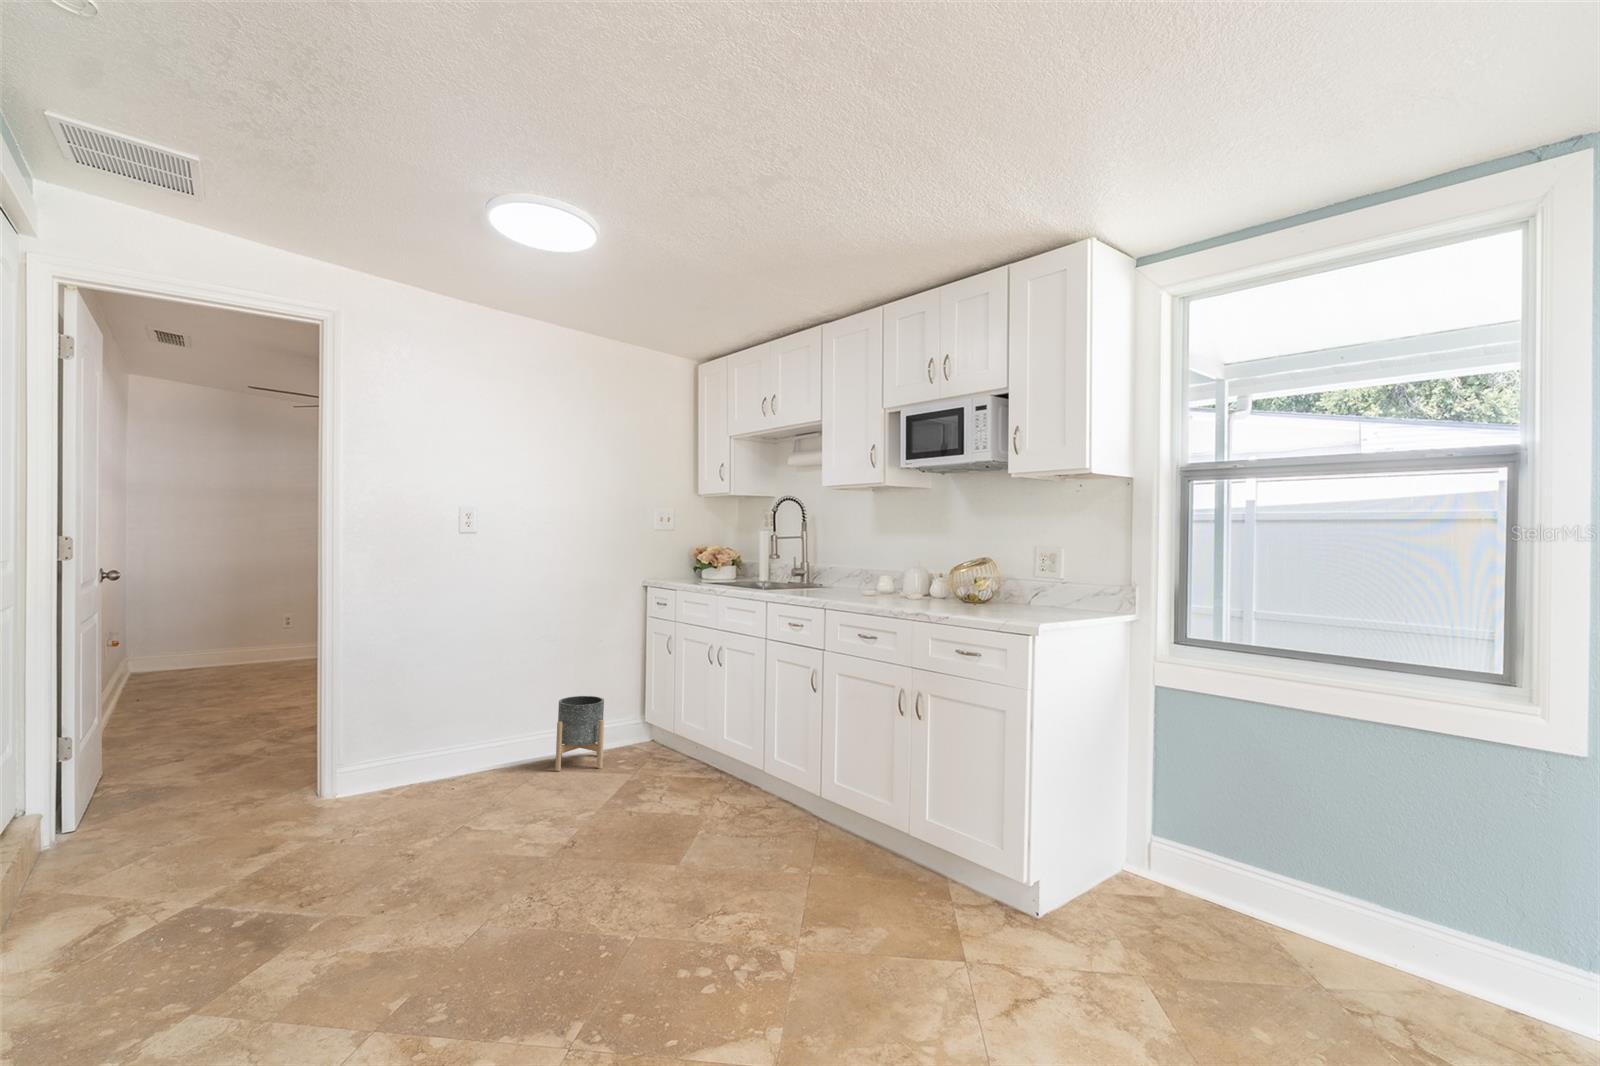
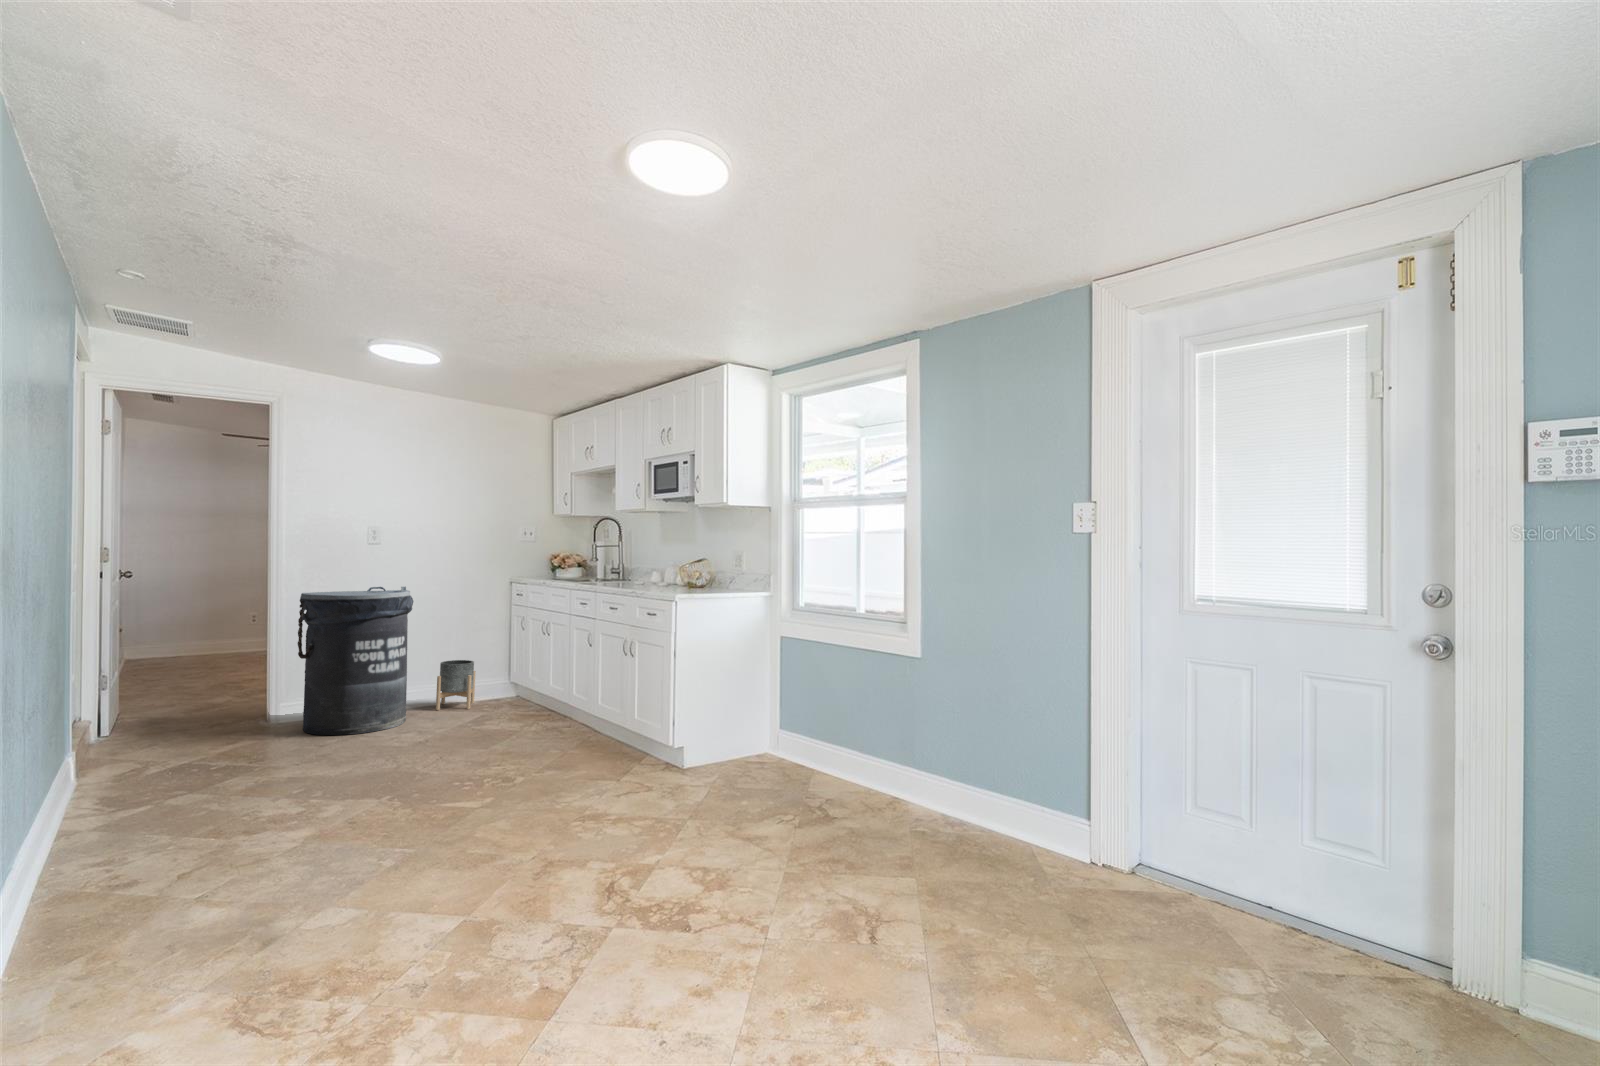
trash can: none [367,595,531,829] -> present [298,587,413,735]

